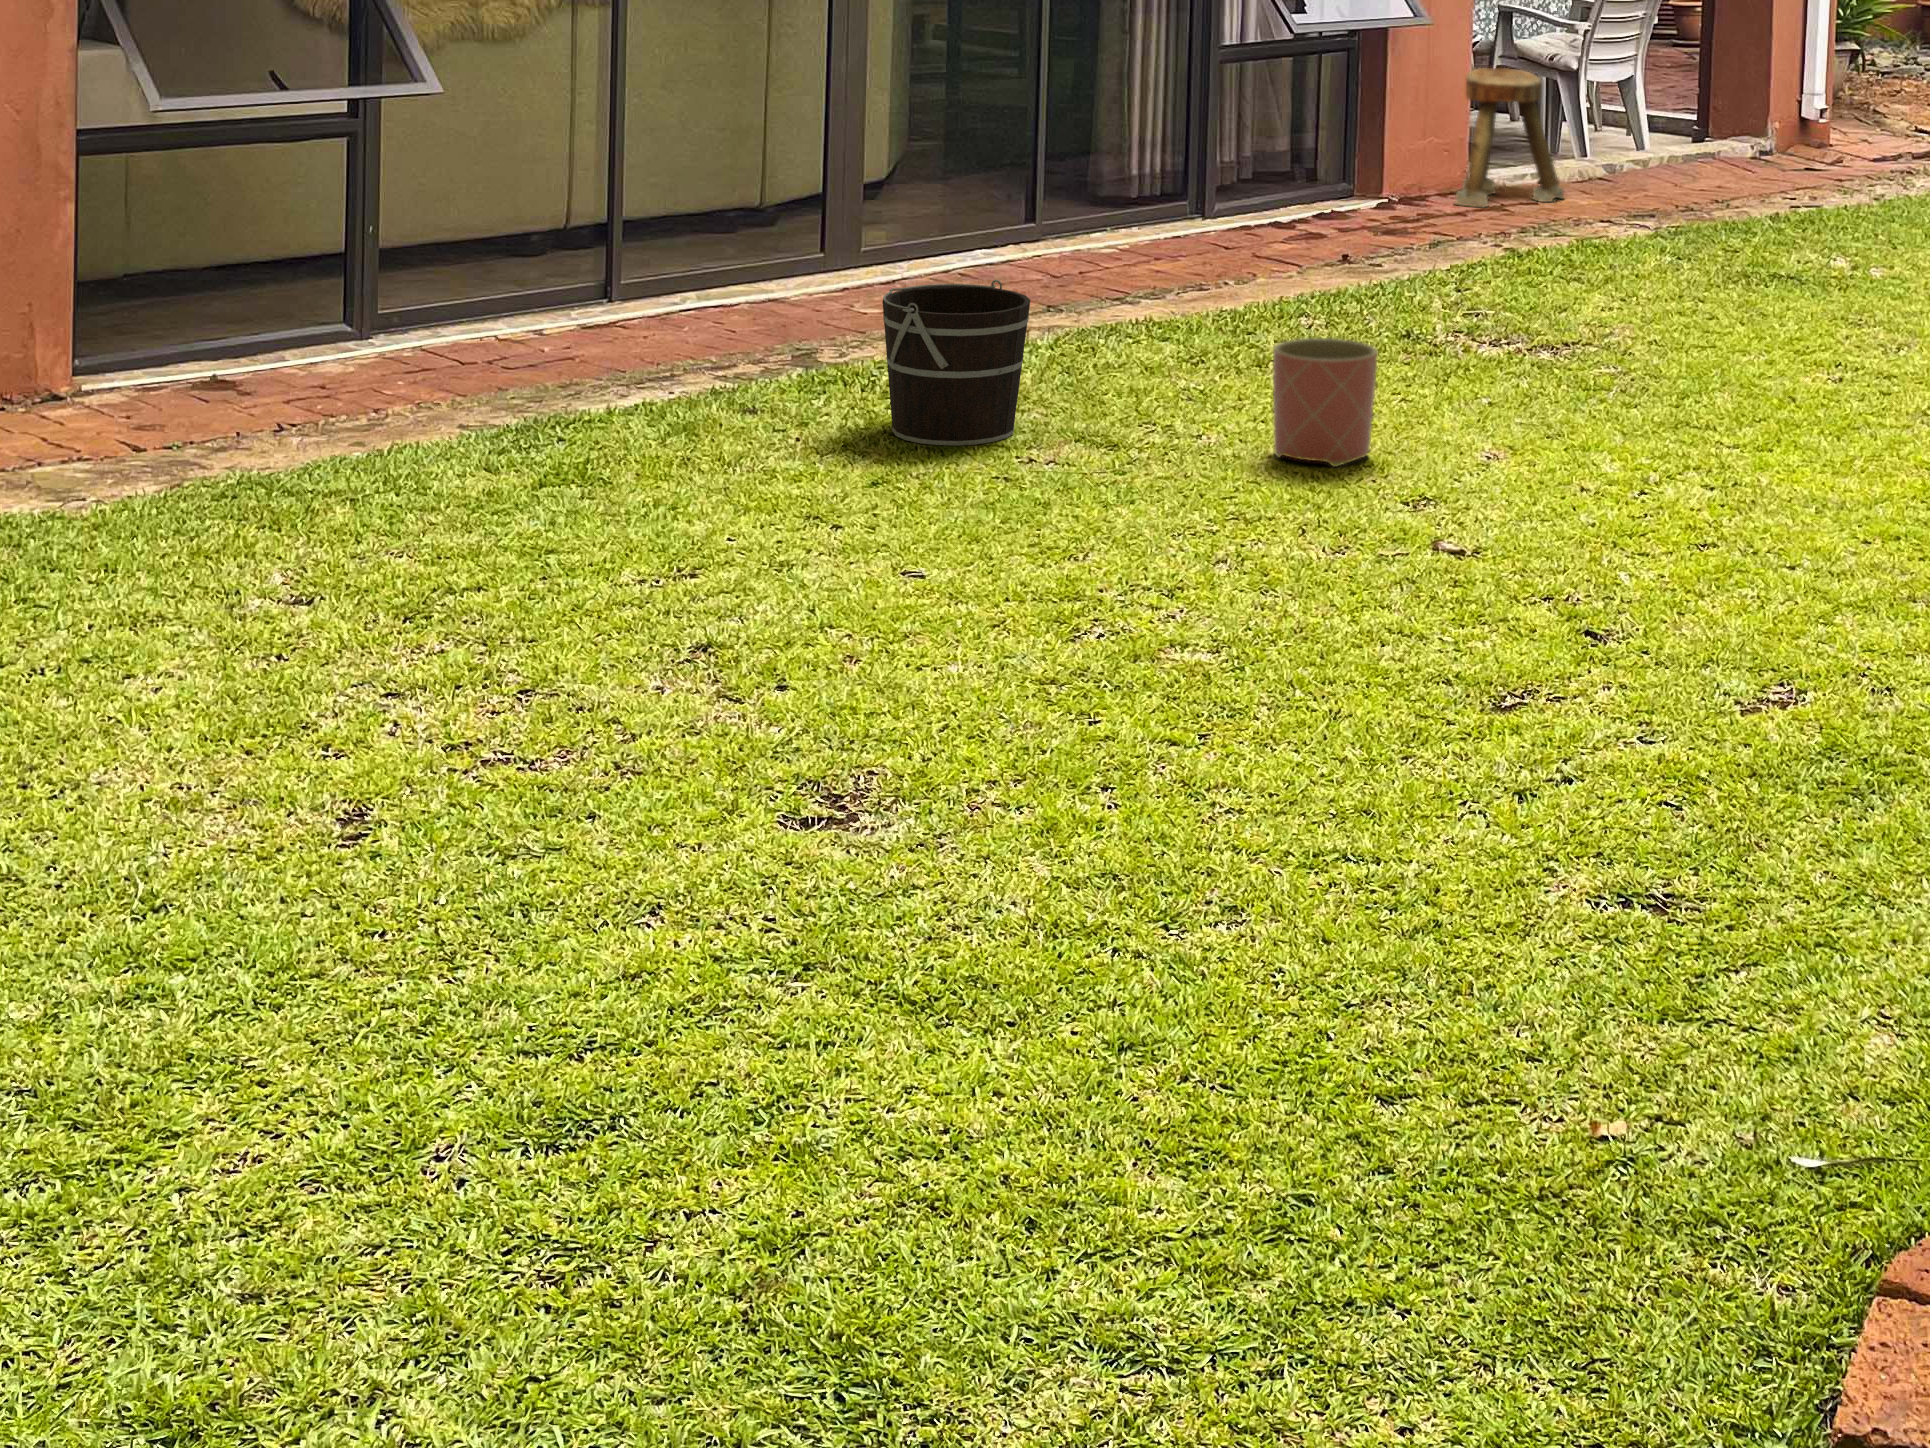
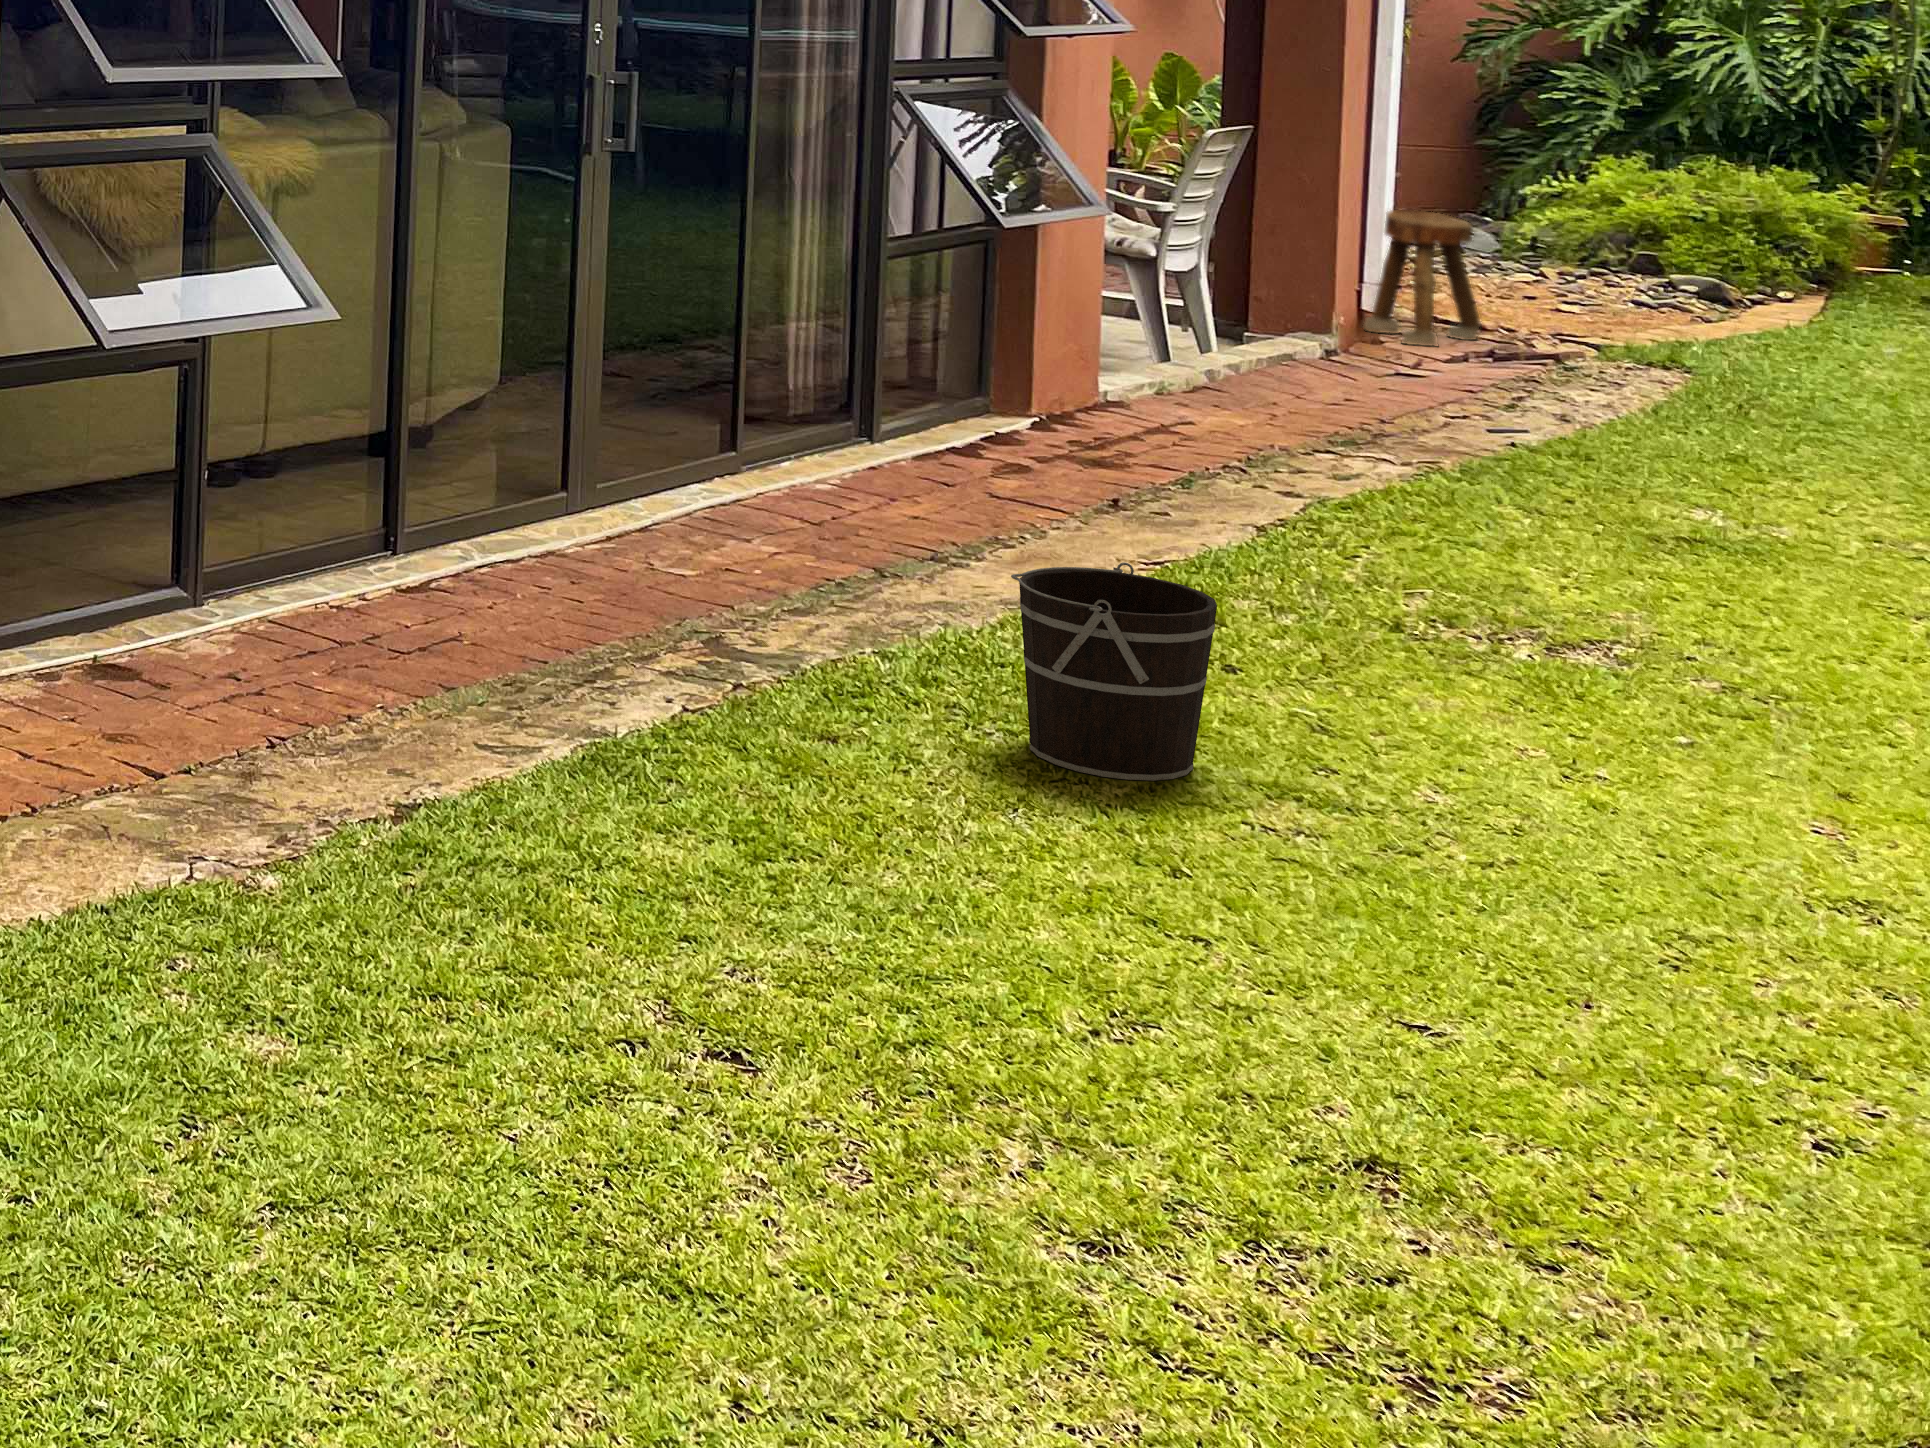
stool: present [1455,68,1564,208] -> present [1364,210,1480,346]
planter: present [1273,338,1378,467] -> none [1558,647,1714,821]

